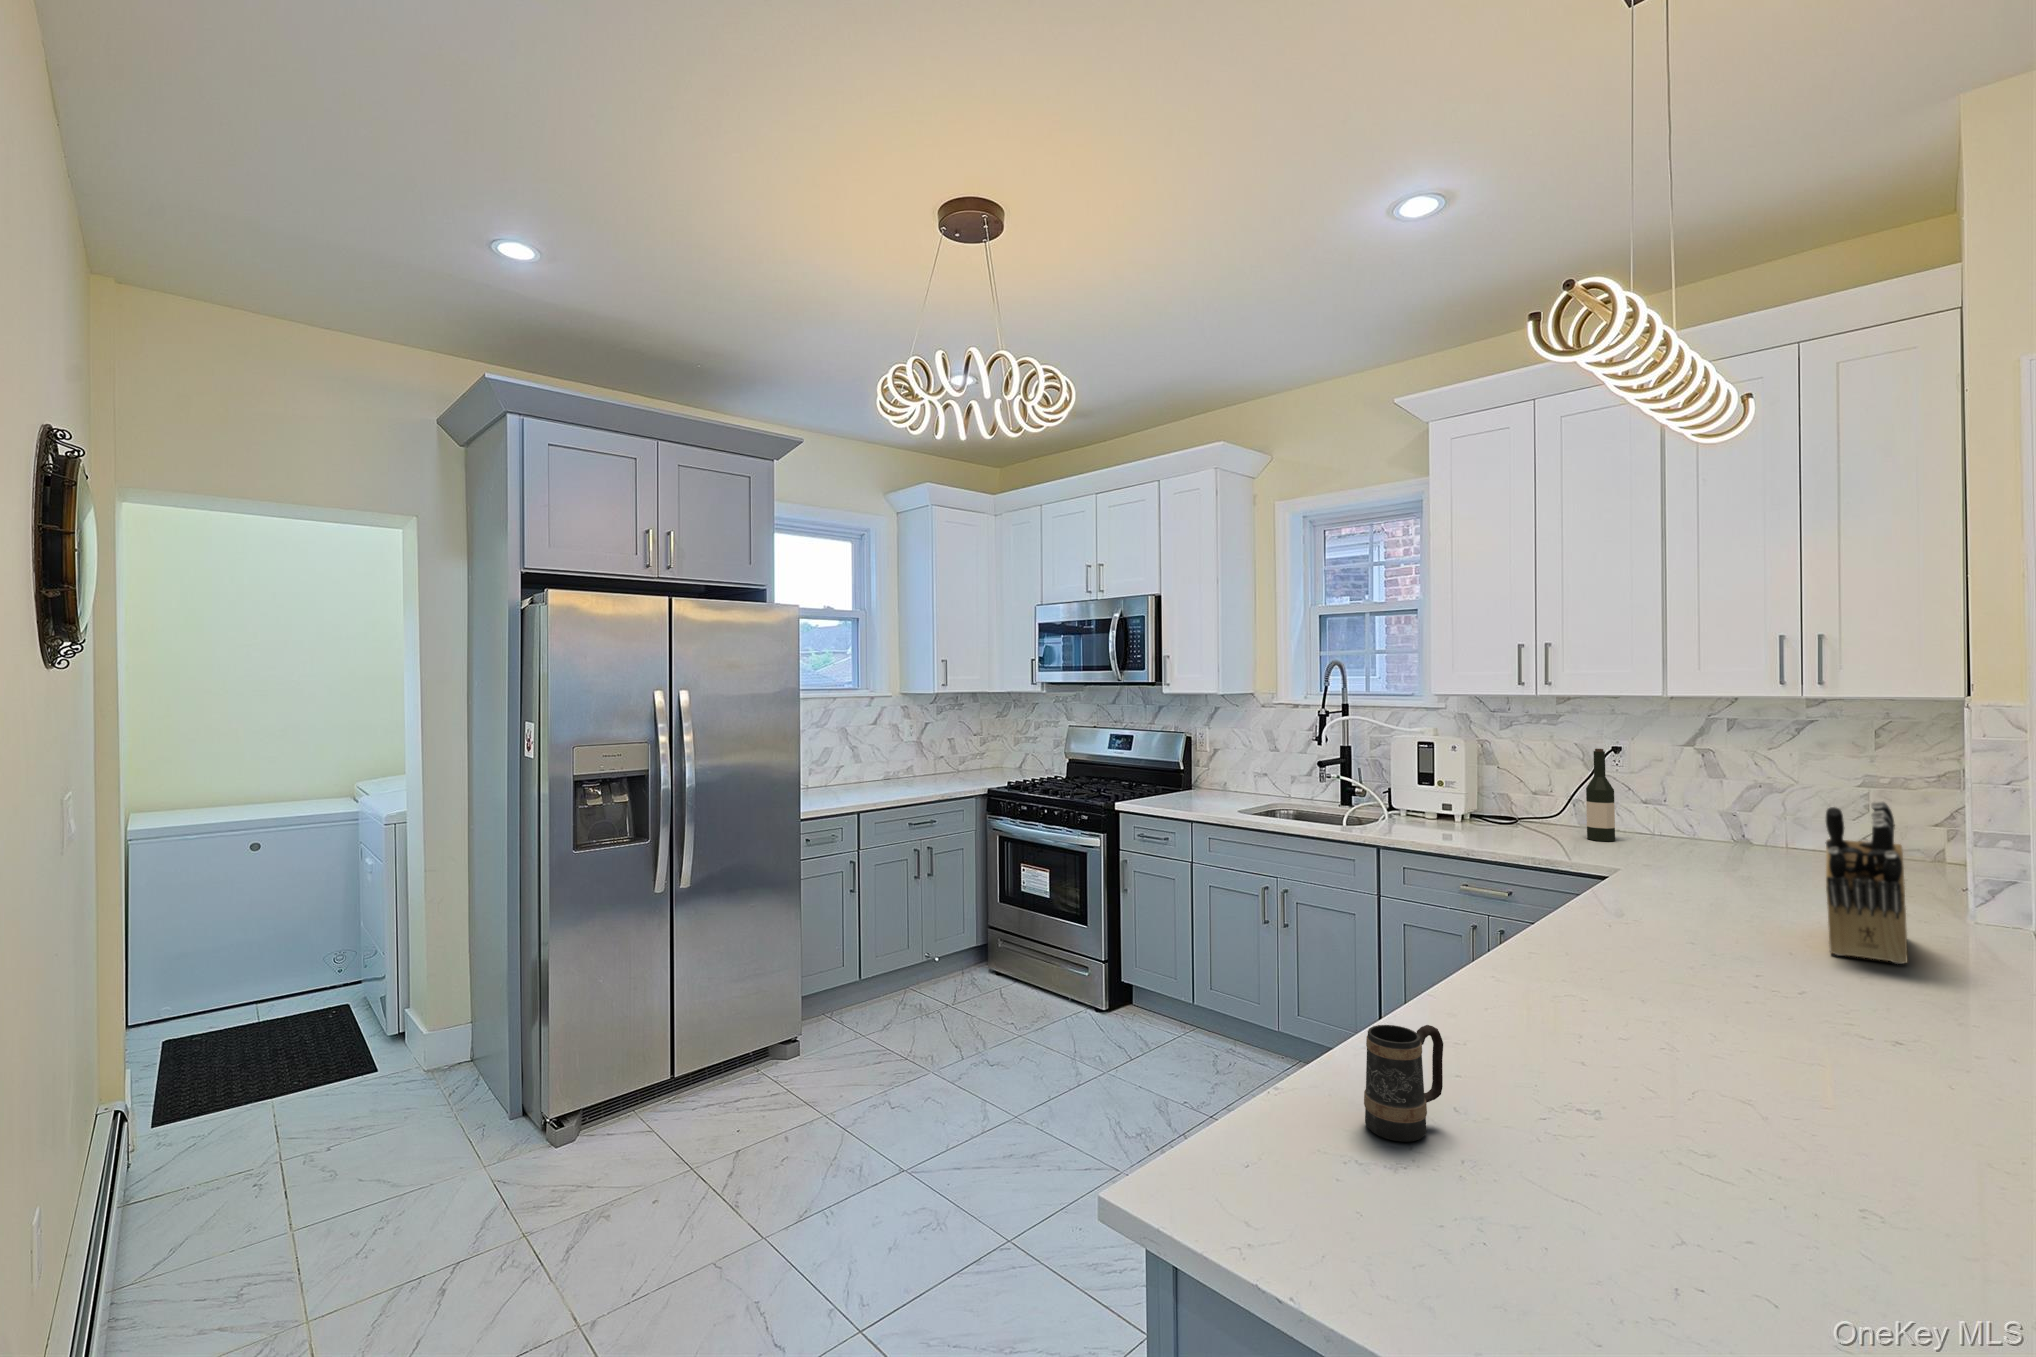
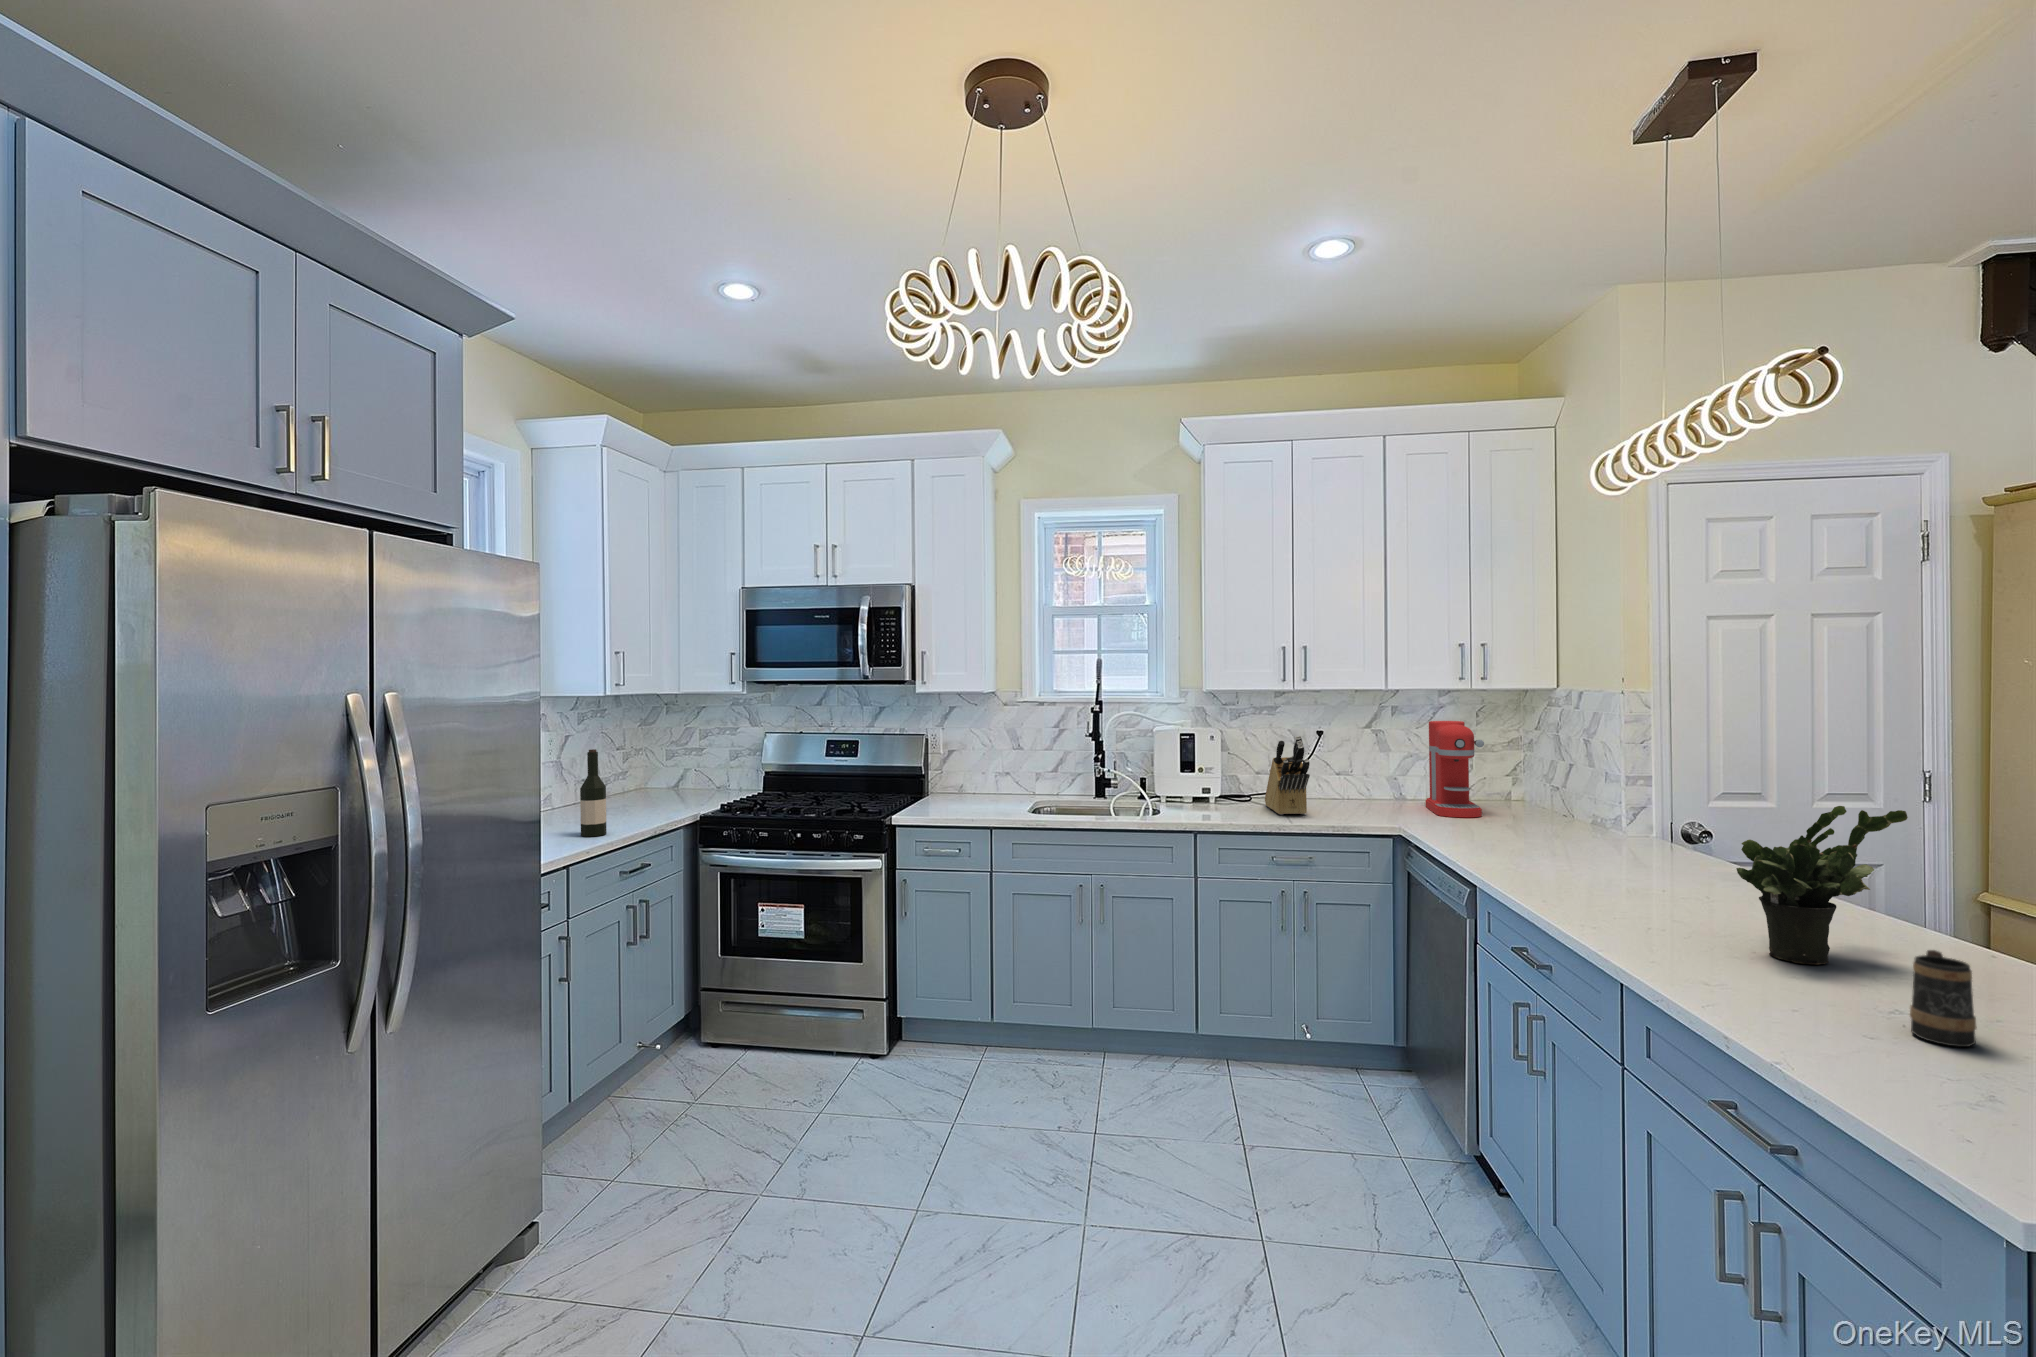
coffee maker: none [1718,739,1811,872] -> present [1426,721,1484,817]
wine bottle: present [1586,749,1615,841] -> present [580,749,607,837]
knife block: present [1826,801,1907,964] -> present [1265,736,1310,815]
potted plant: none [1468,854,1713,1062] -> present [1736,806,1908,964]

